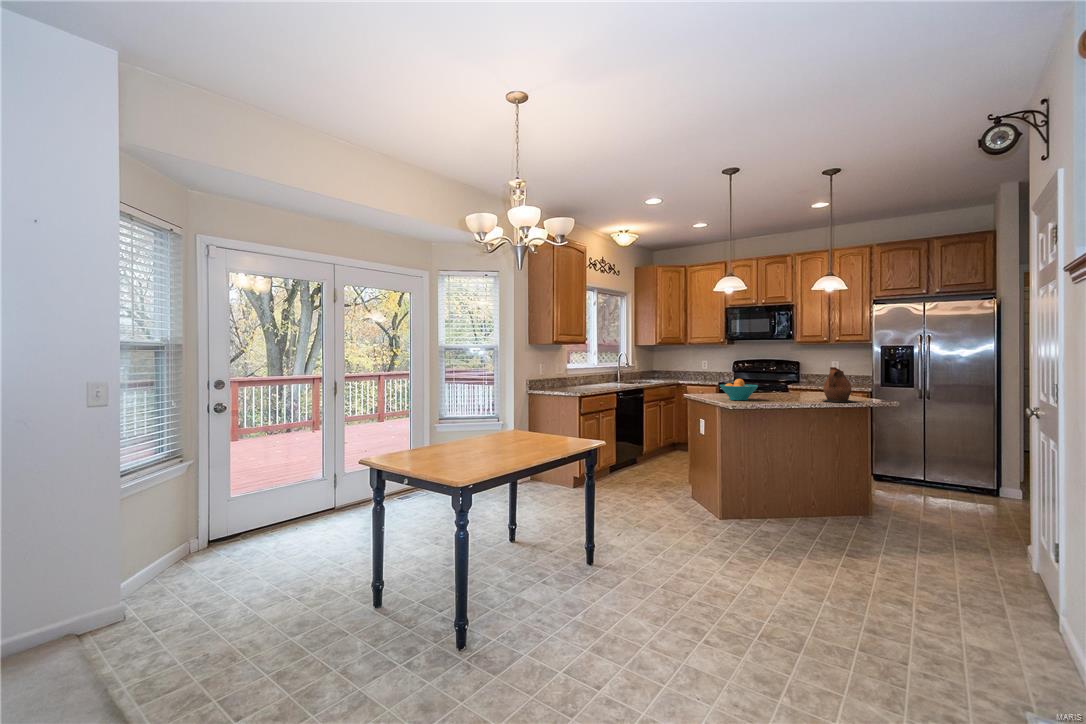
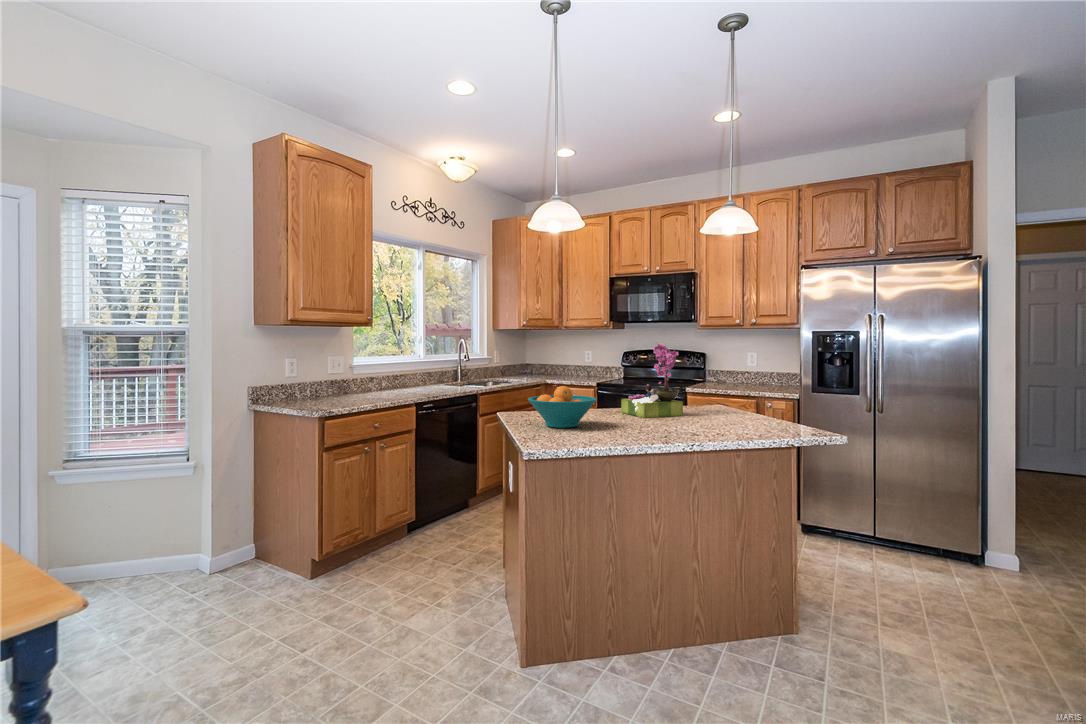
flower arrangement: none [762,354,801,398] -> present [621,343,683,418]
ceramic pitcher: present [823,367,856,402] -> none [704,364,771,434]

